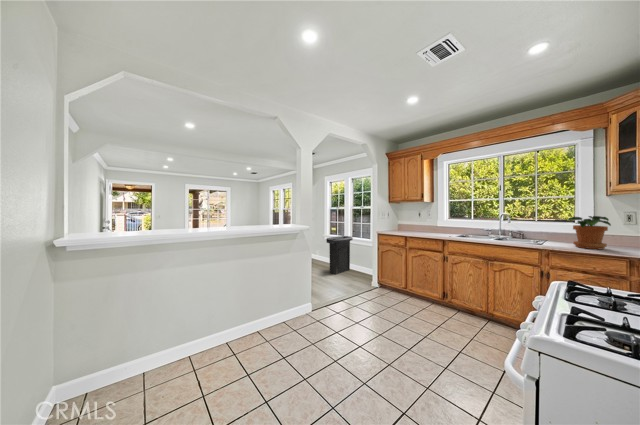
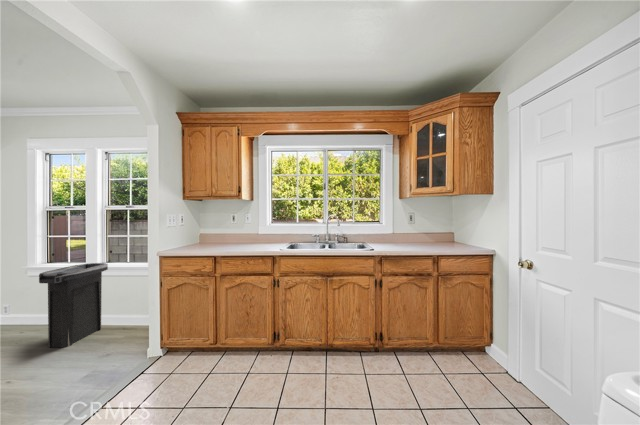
potted plant: present [567,216,611,249] -> none [391,216,423,251]

